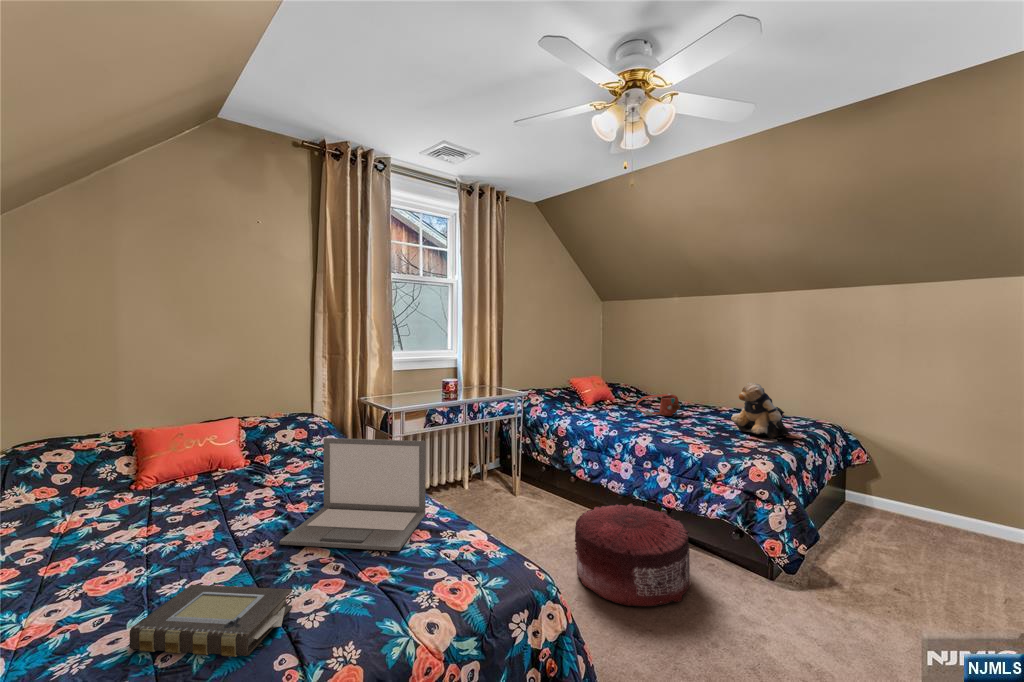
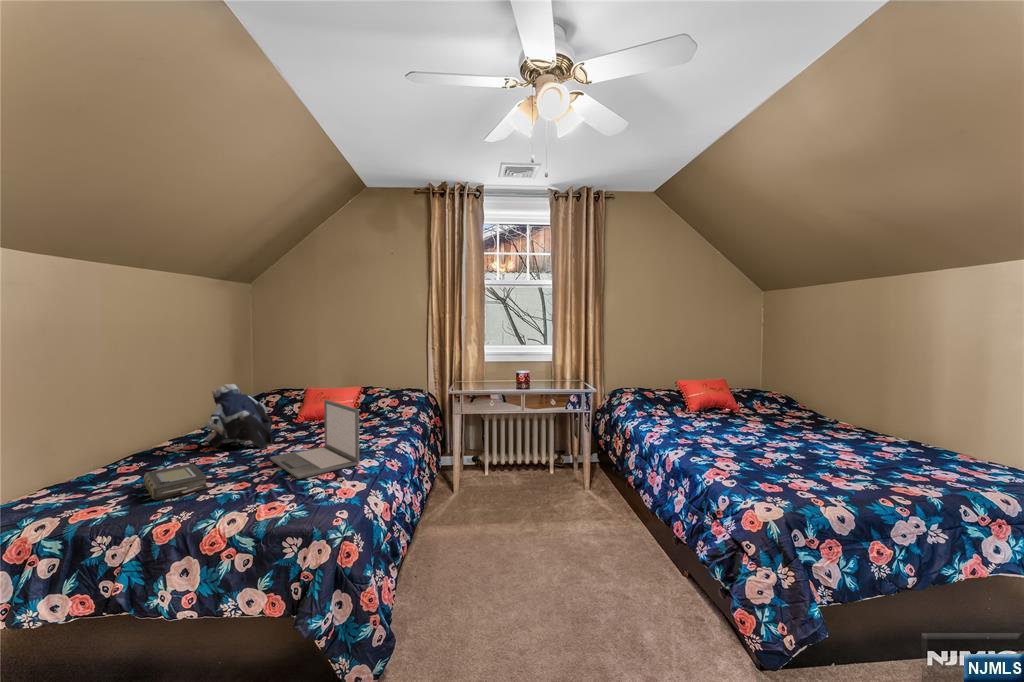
teddy bear: present [731,383,789,438] -> present [206,384,272,447]
handbag: present [636,394,680,416] -> none [725,408,789,437]
pouf: present [575,503,691,606] -> none [529,509,656,631]

